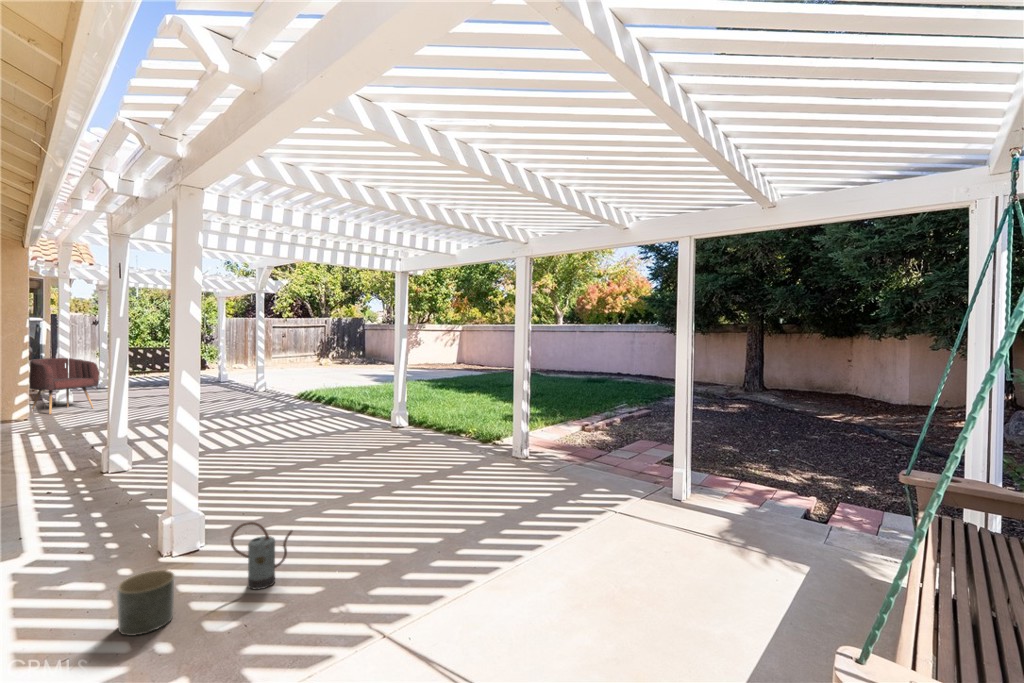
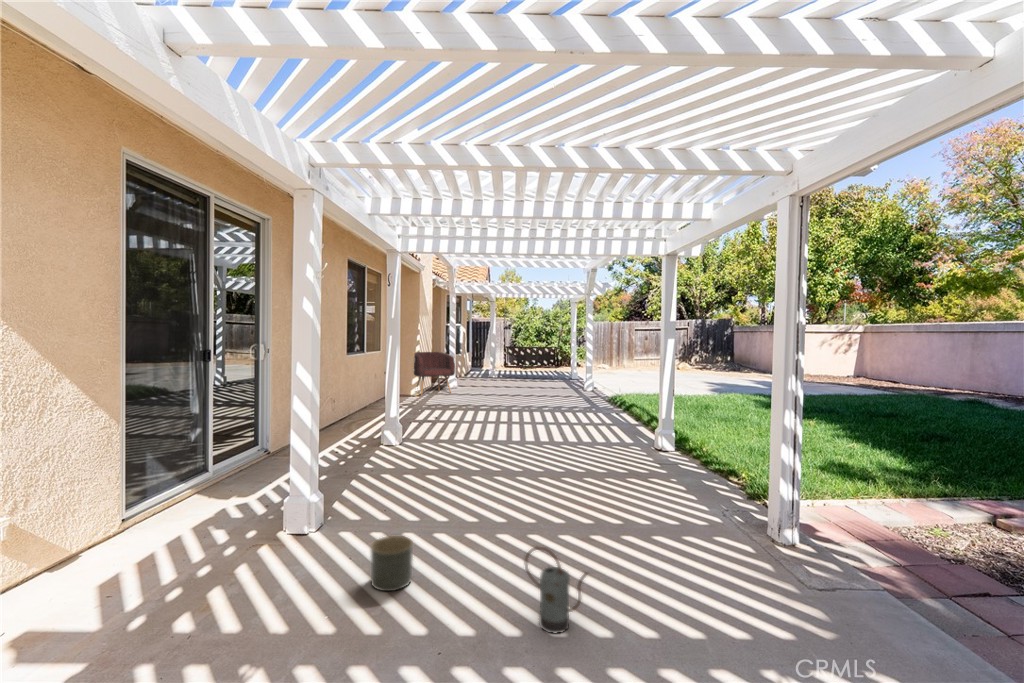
watering can: present [230,522,292,589] -> present [525,547,587,633]
planter: present [117,570,175,636] -> present [370,536,413,591]

